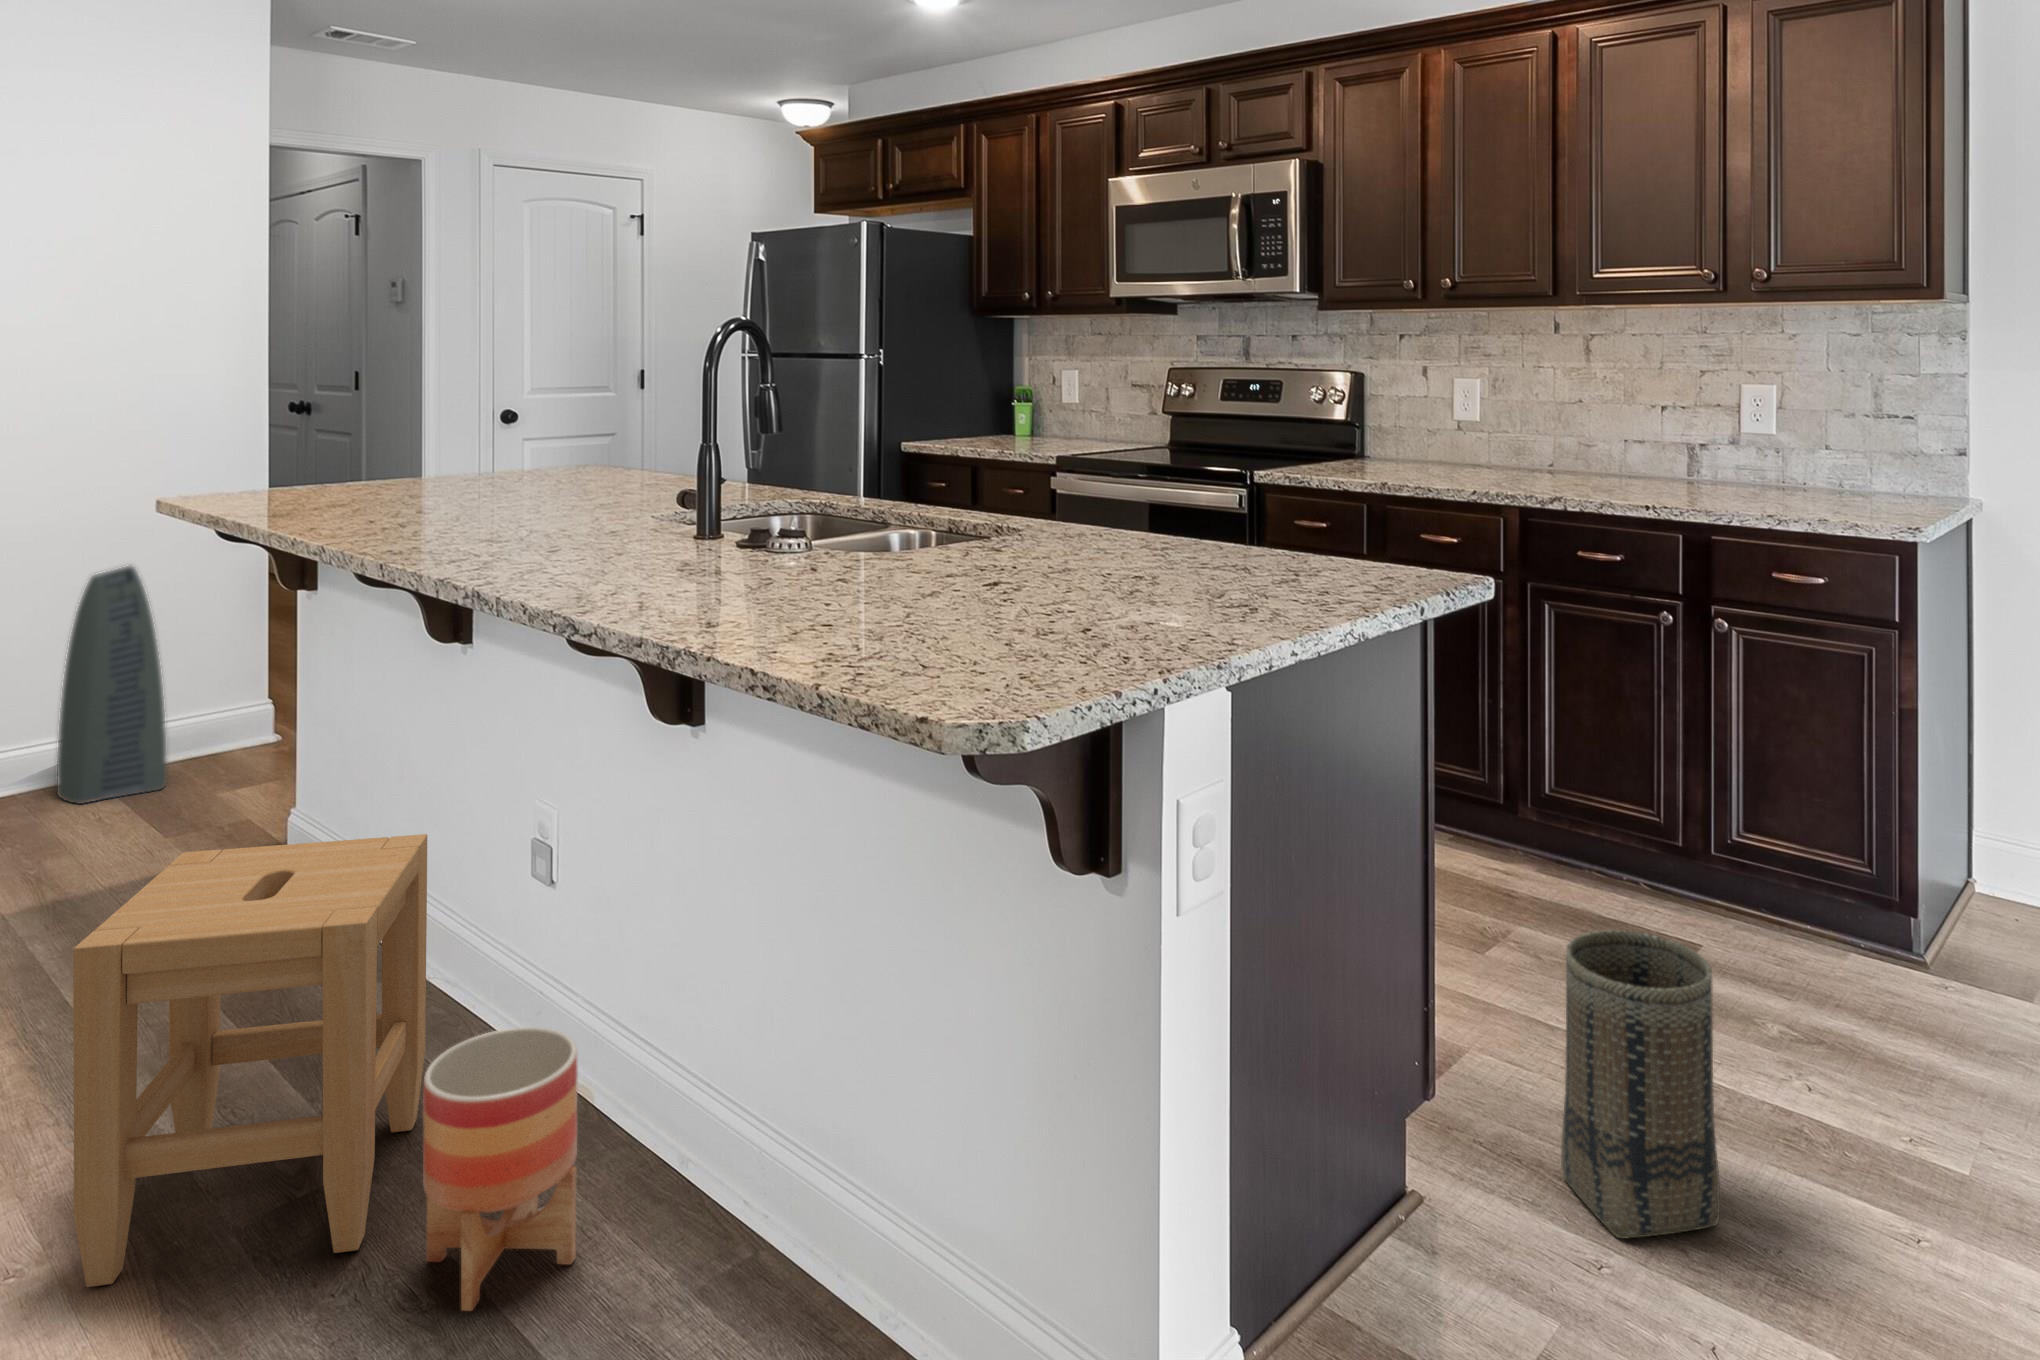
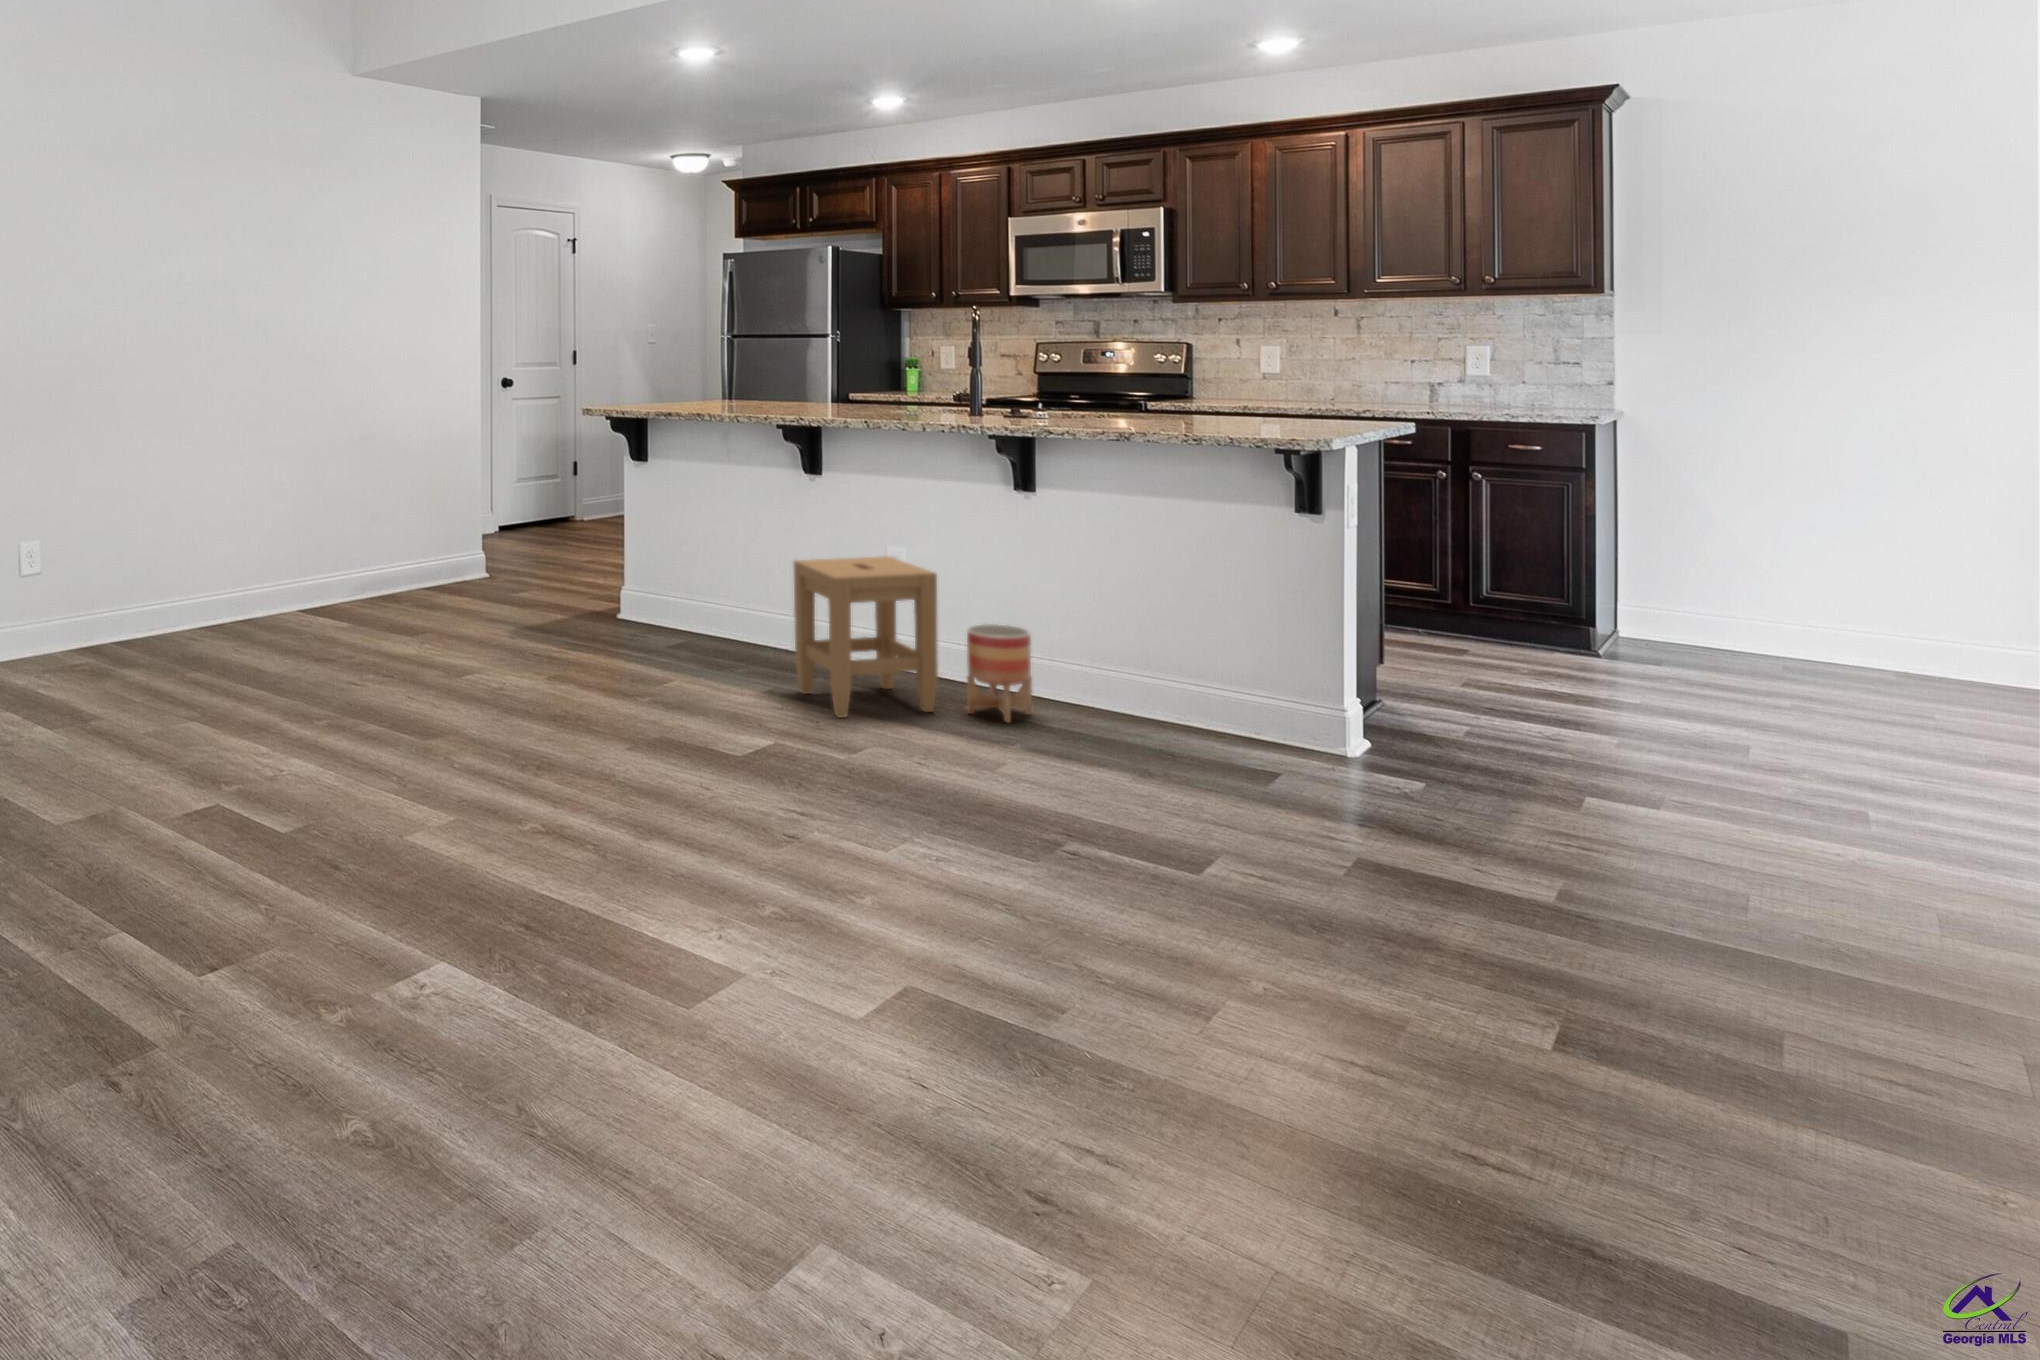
air purifier: present [57,566,167,804] -> none [430,467,493,602]
basket: present [1561,930,1720,1239] -> none [1448,591,1531,712]

